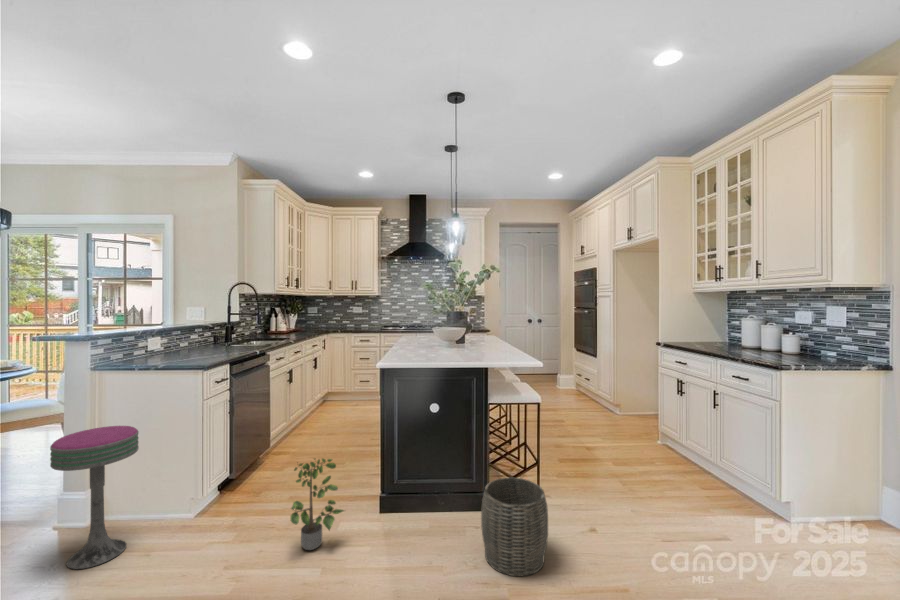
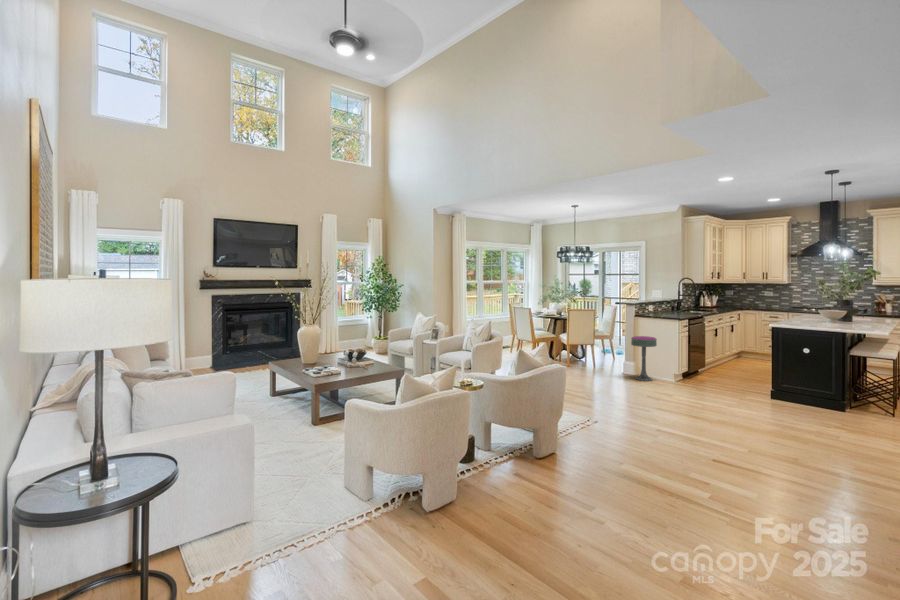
potted plant: present [291,459,344,550] -> none [719,357,746,394]
woven basket: present [481,478,548,576] -> none [817,380,860,419]

